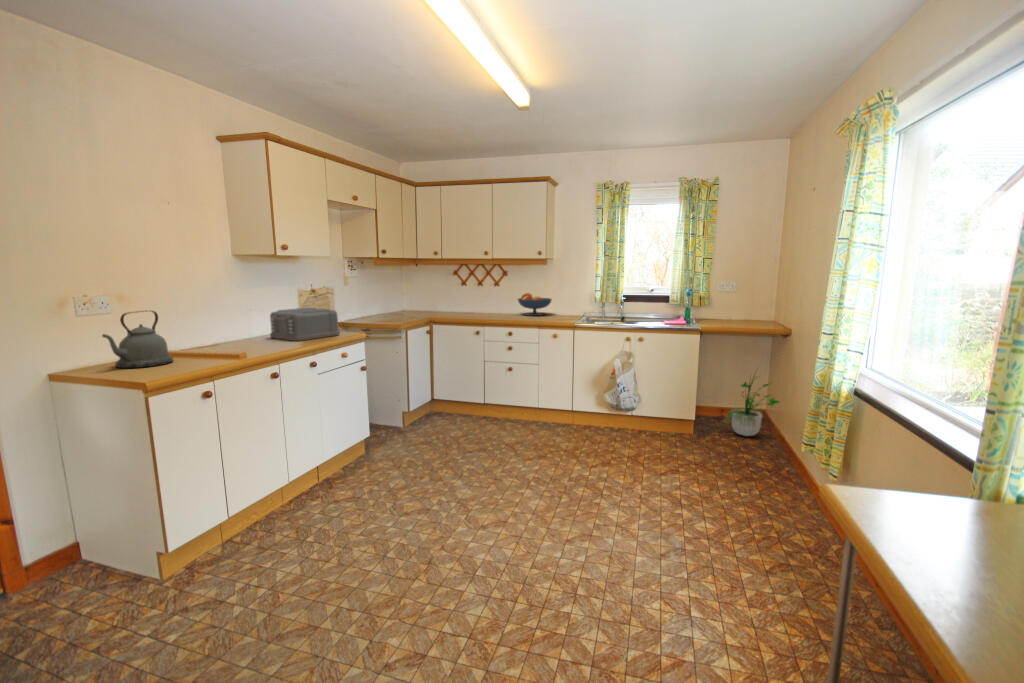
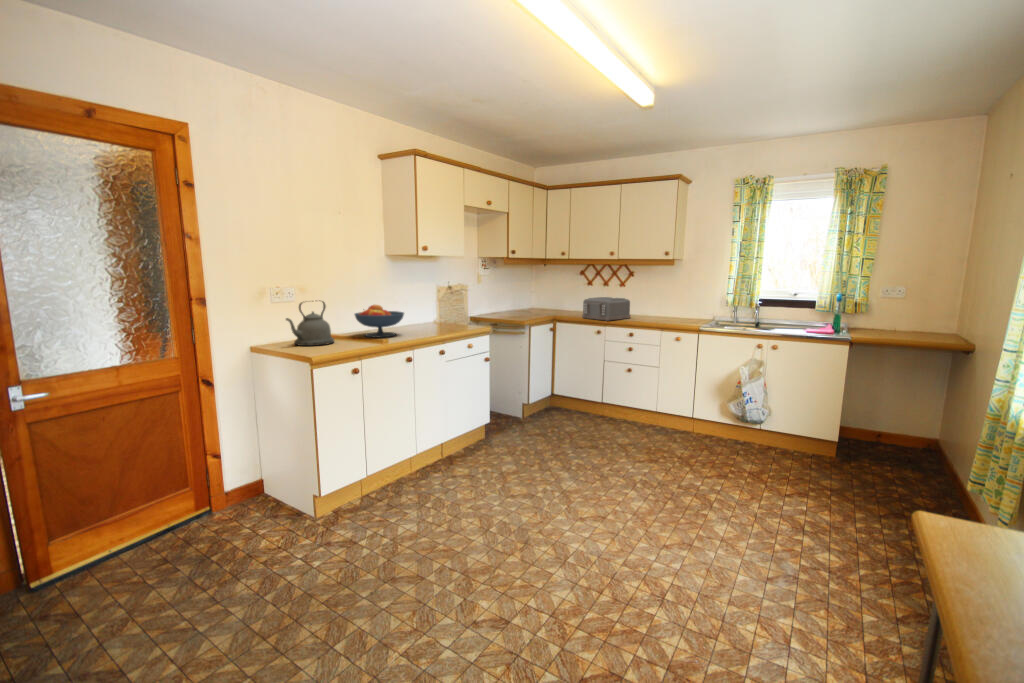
fruit bowl: present [518,293,552,316] -> present [355,305,404,337]
toaster: present [270,308,340,341] -> present [582,297,630,321]
potted plant: present [724,380,779,436] -> none [875,381,953,467]

